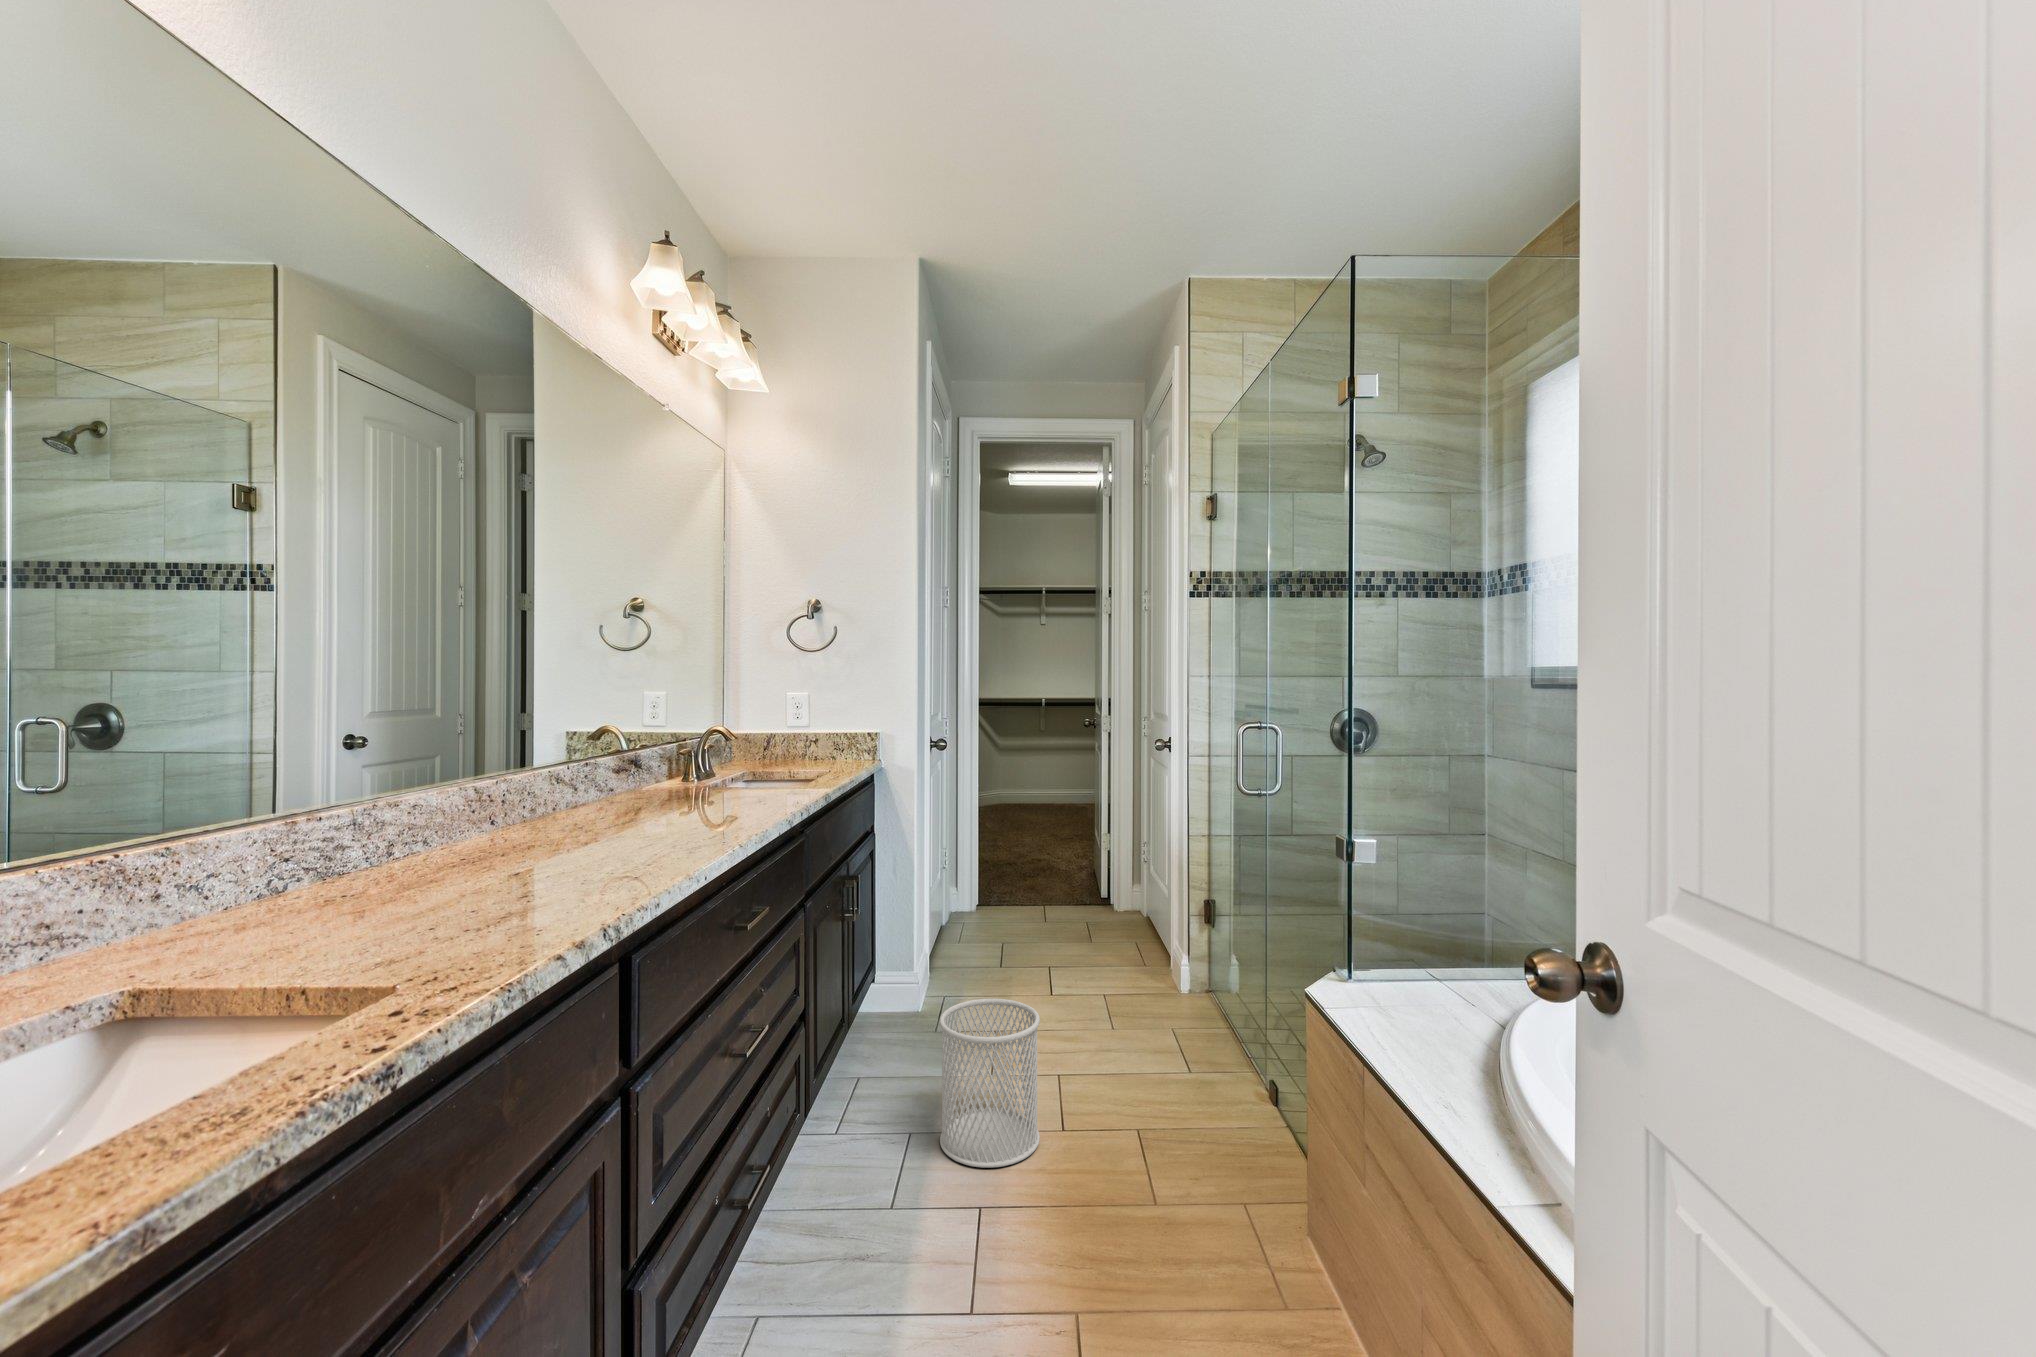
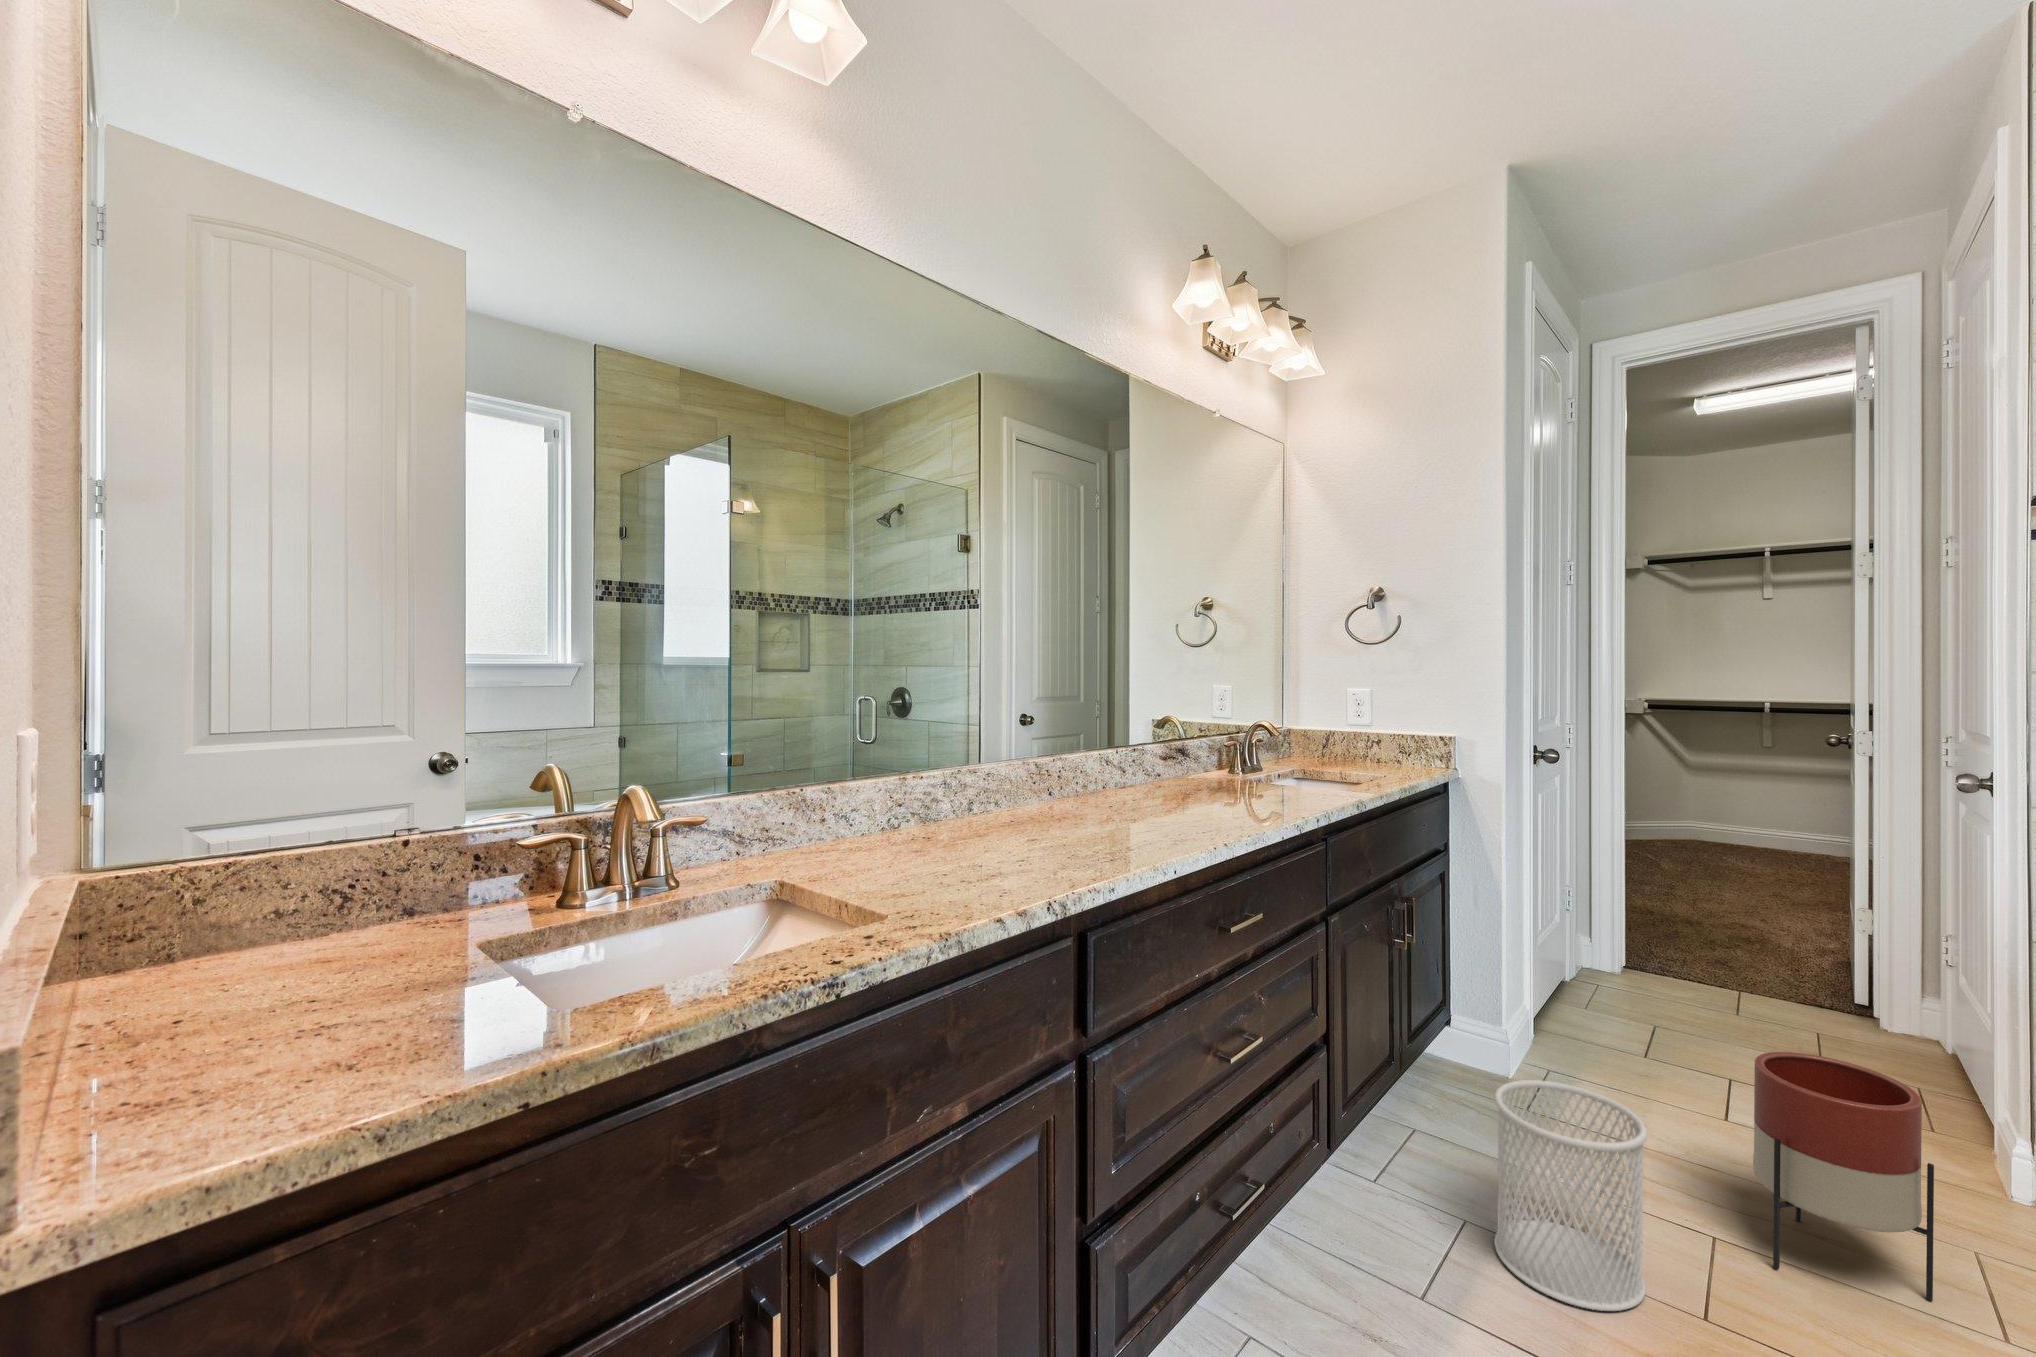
planter: none [1086,935,1173,1088] -> present [1753,1052,1934,1301]

